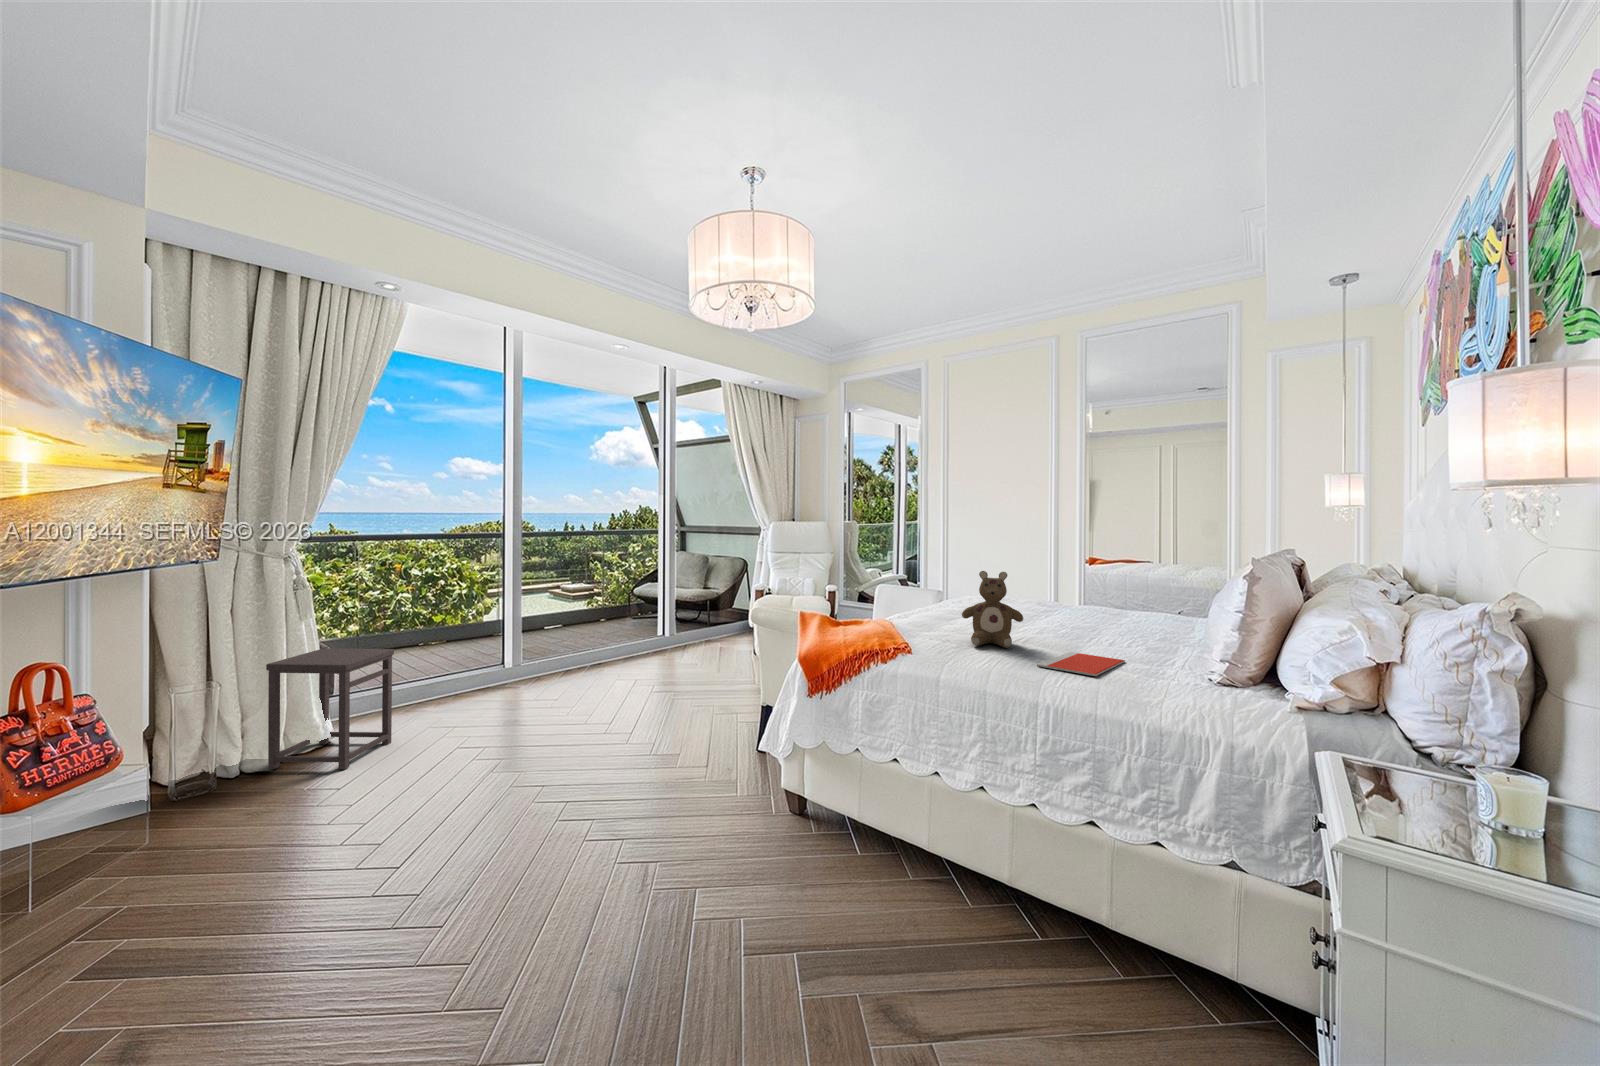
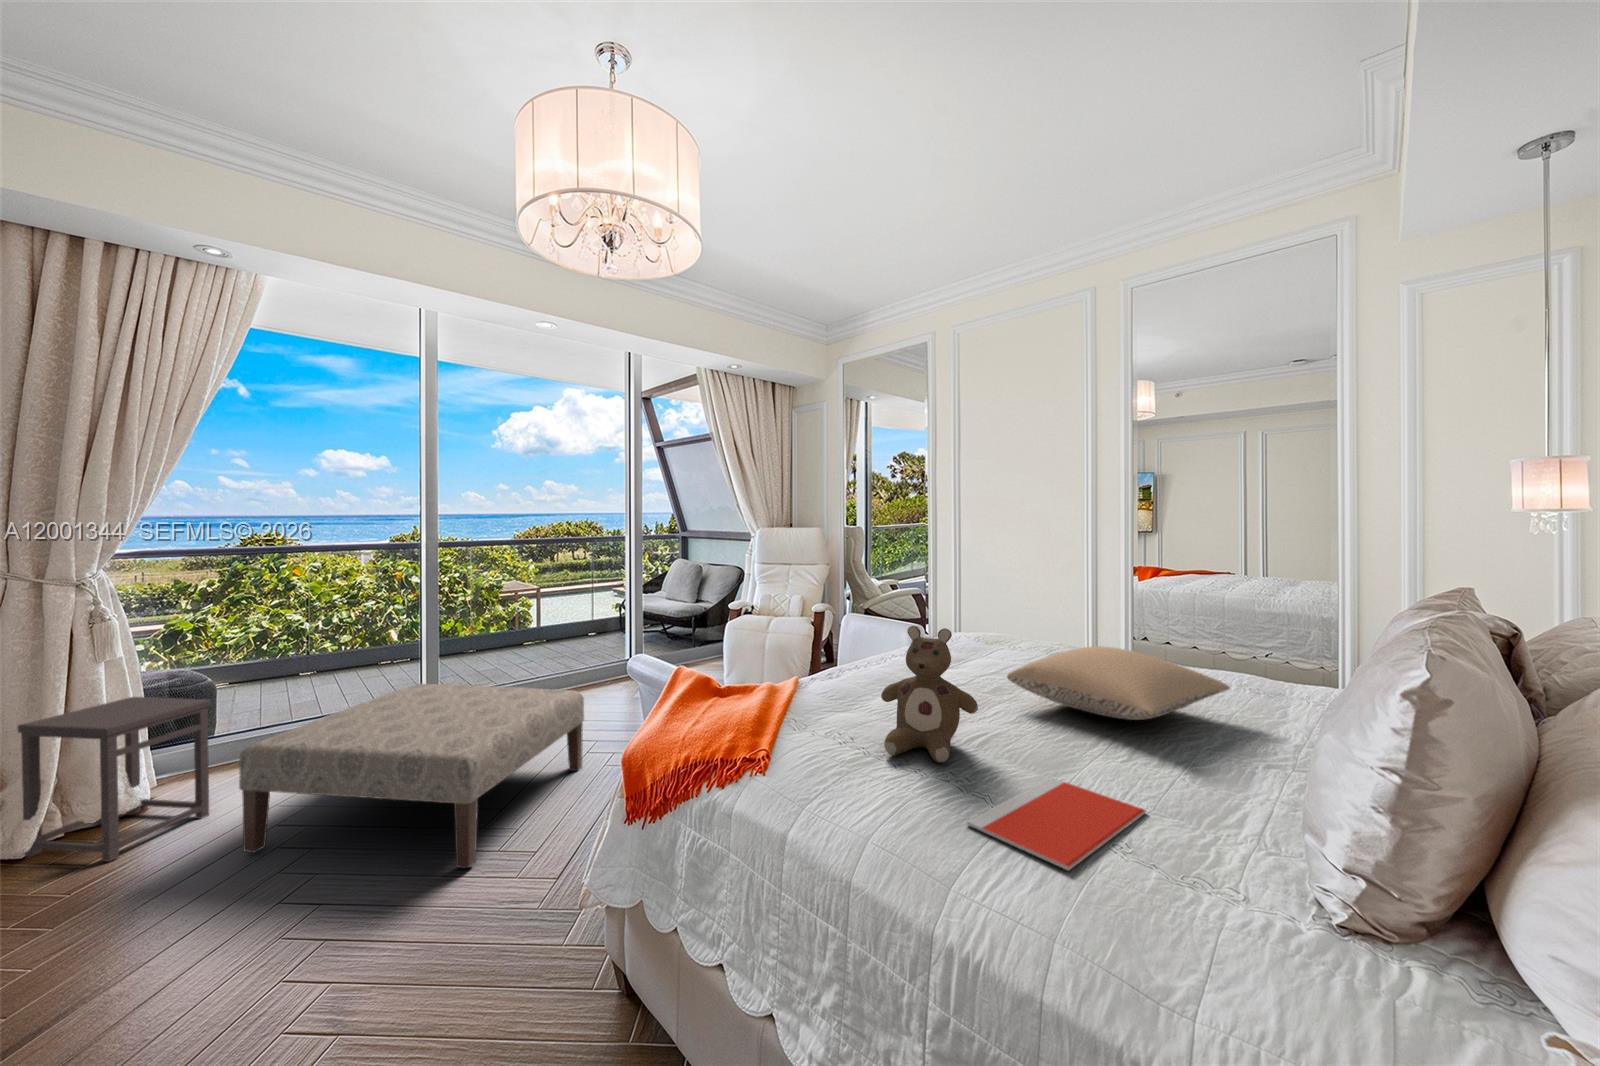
pillow: none [1027,591,1161,631] -> present [1007,646,1230,720]
ottoman: none [450,643,674,763] -> present [239,683,584,868]

